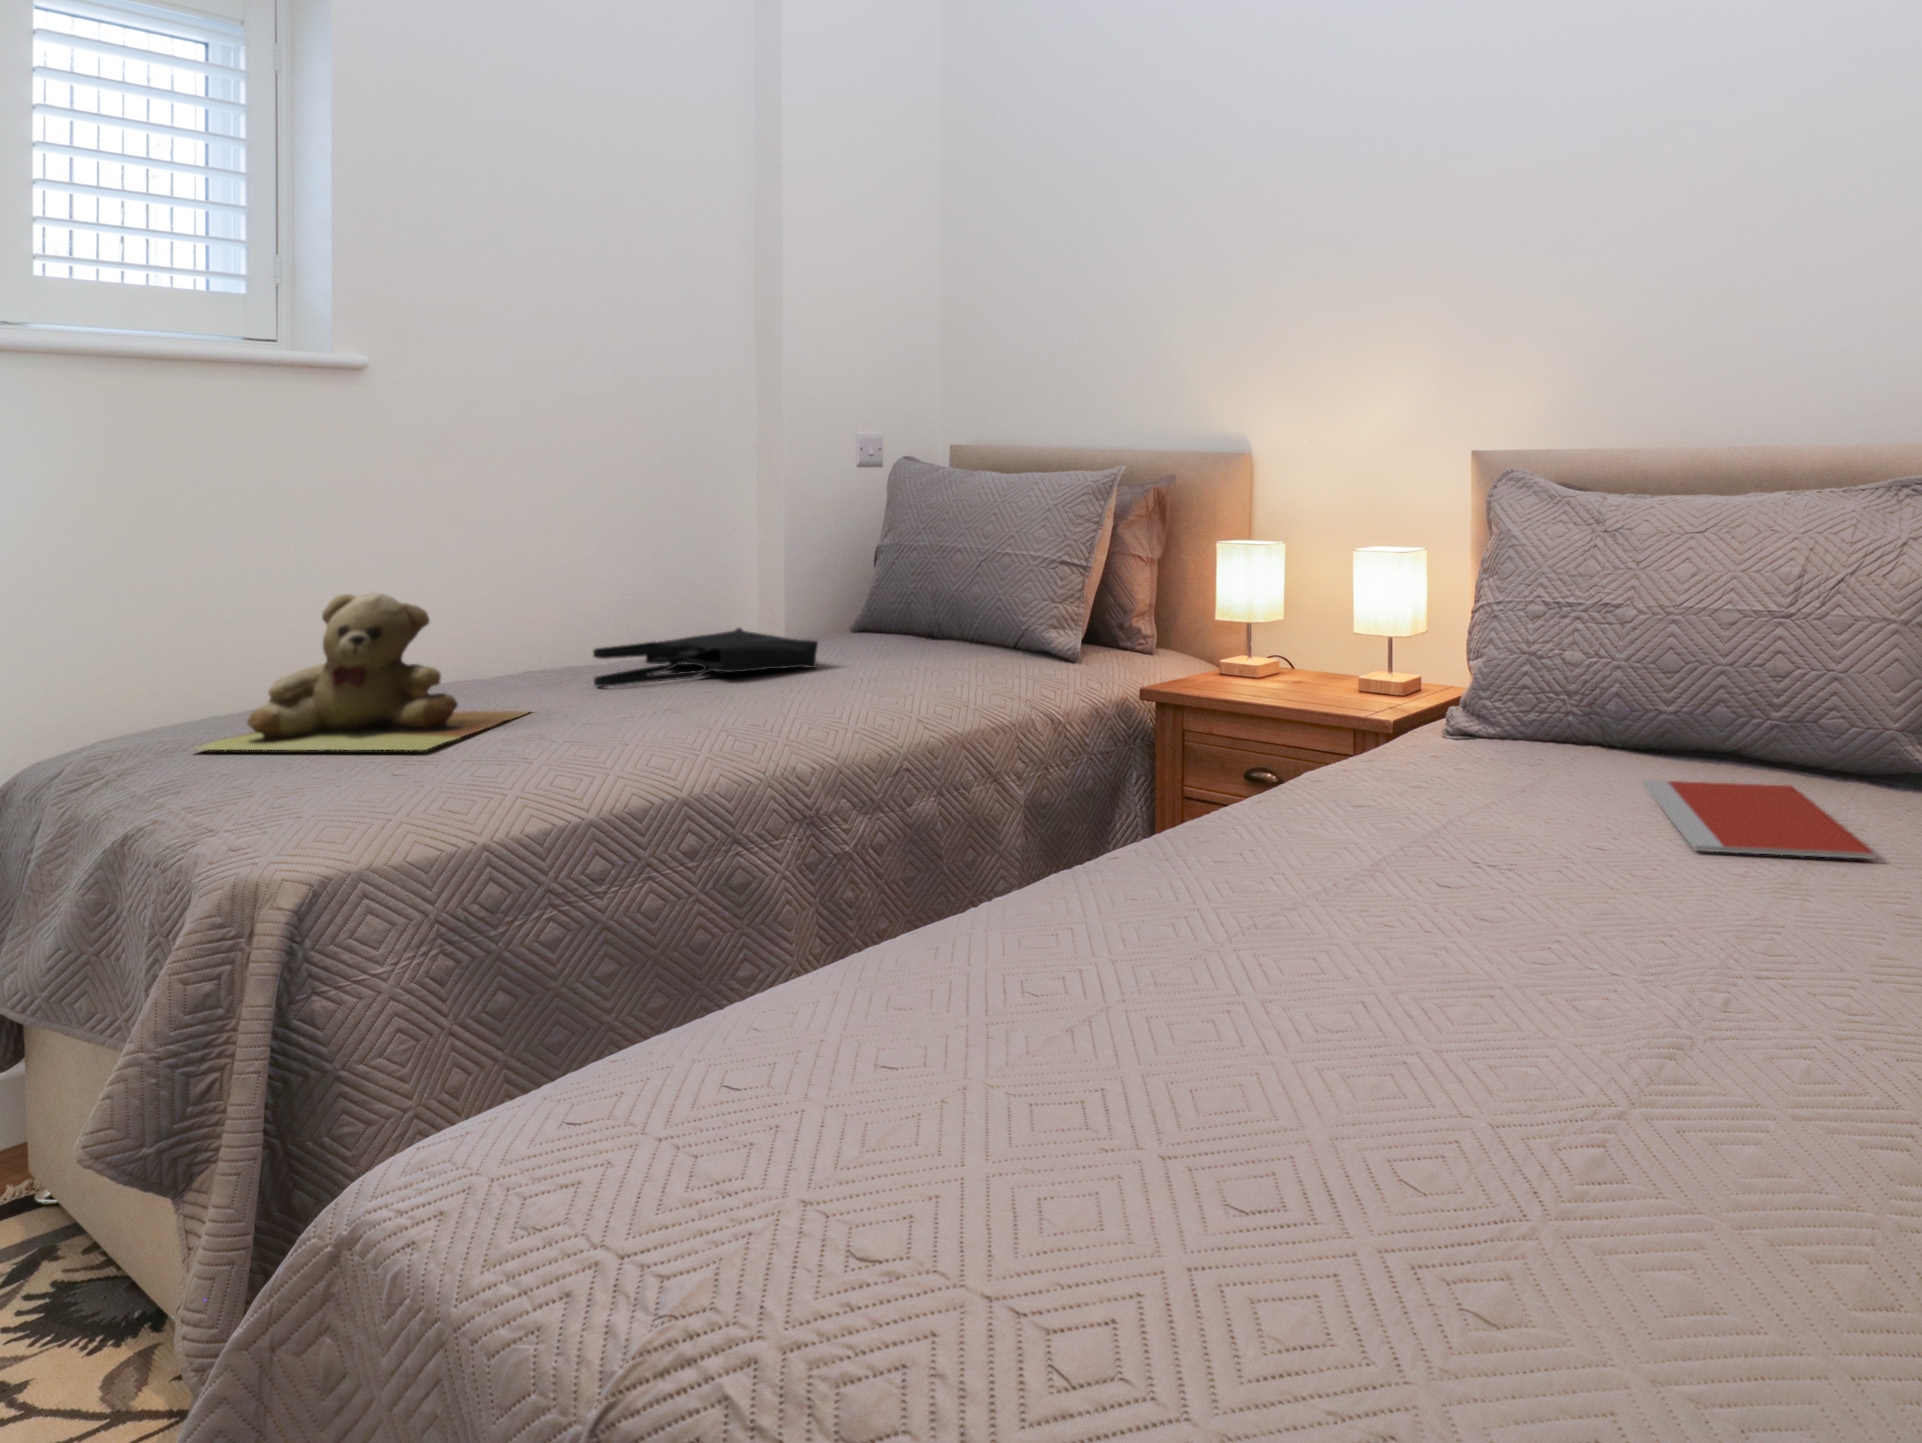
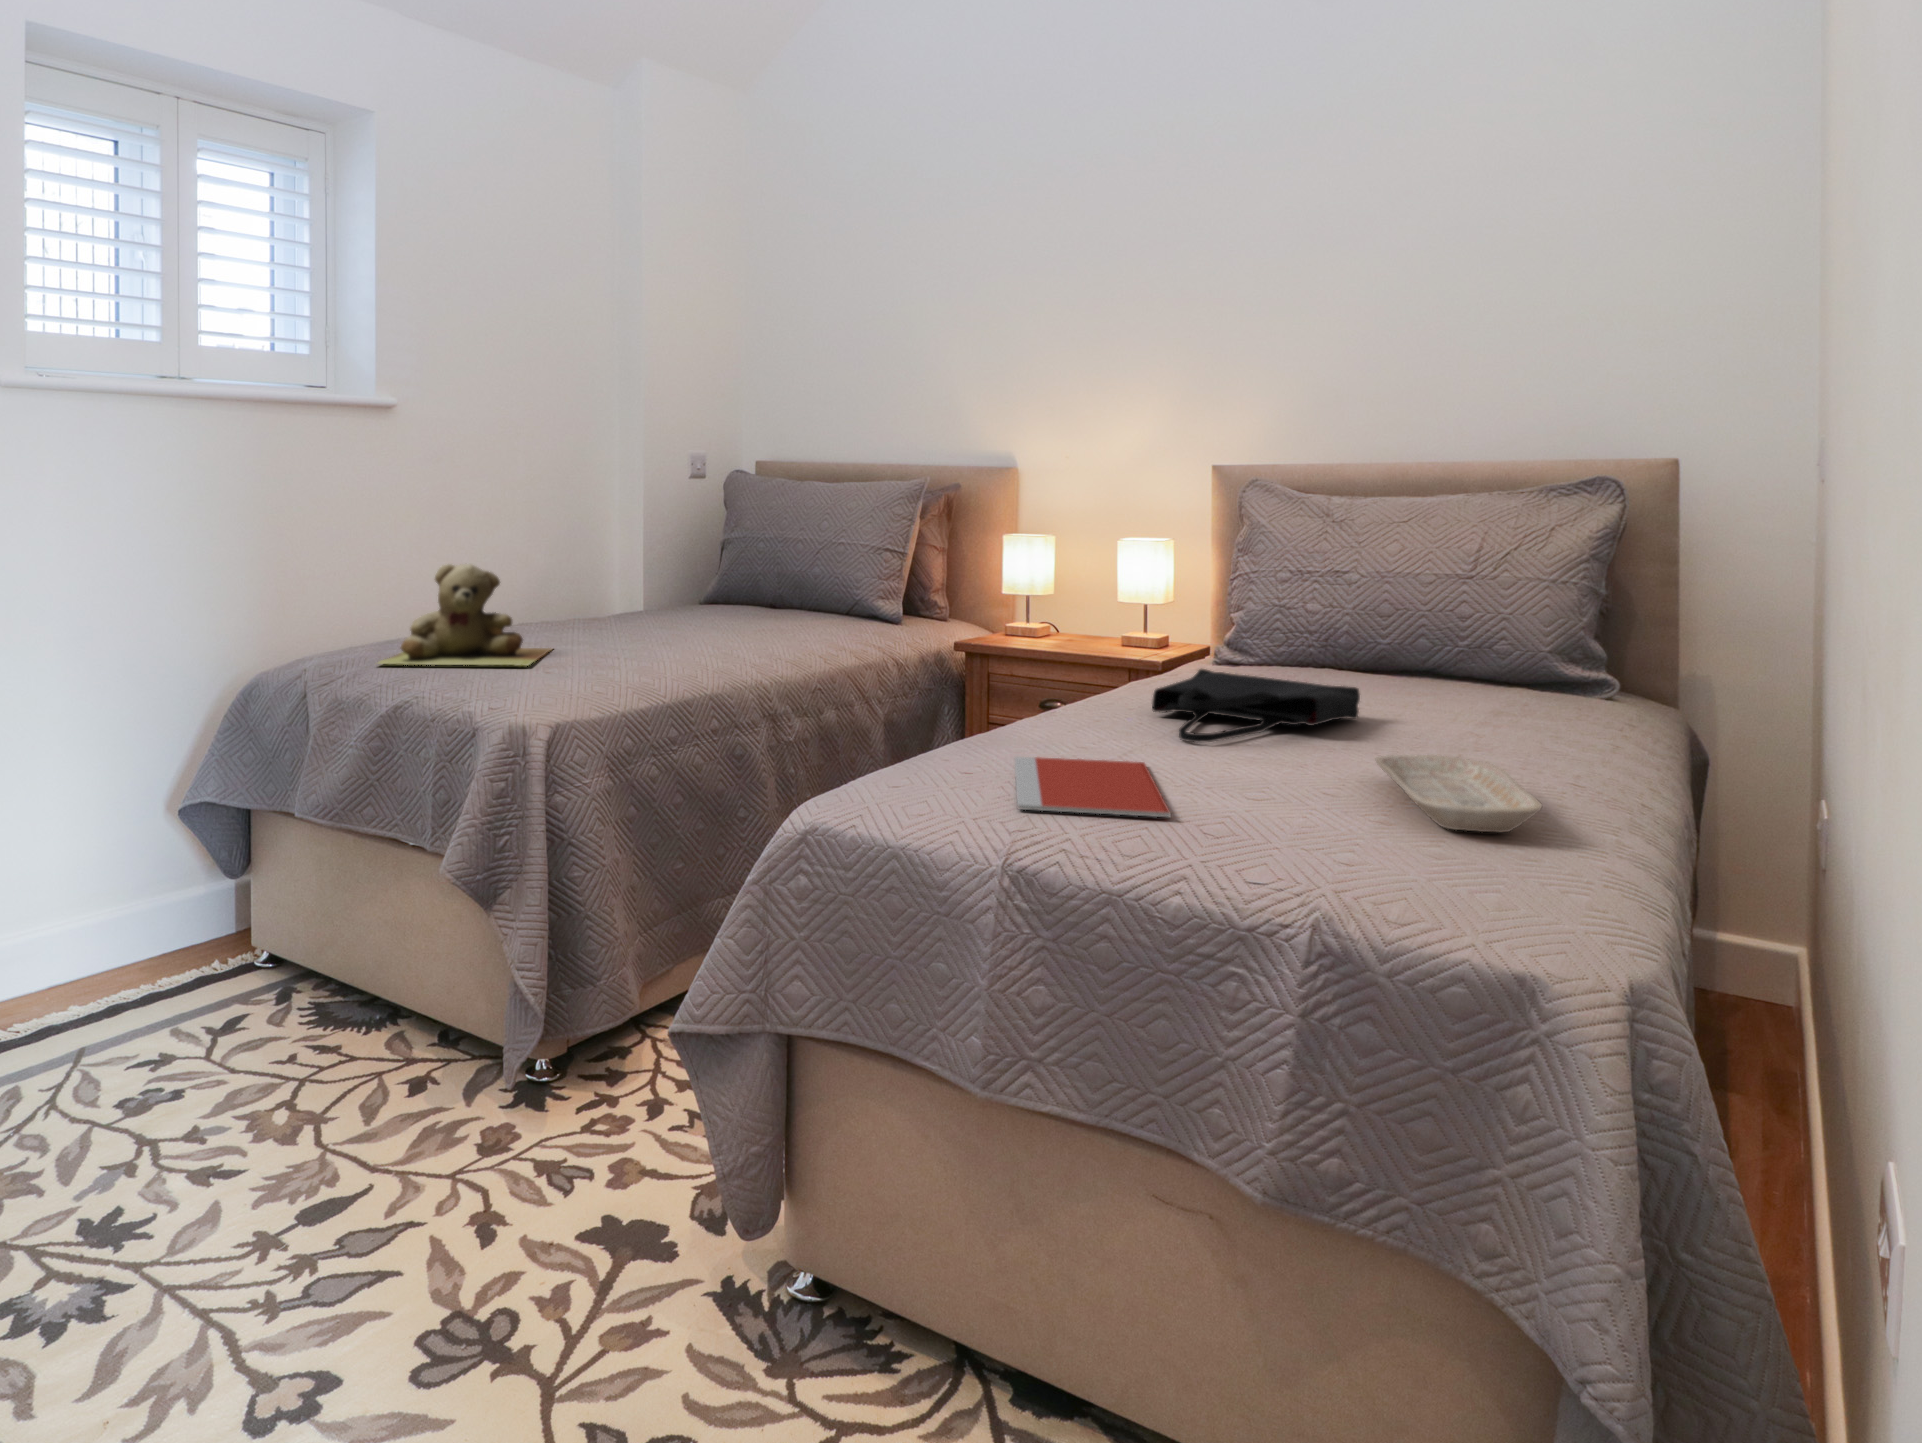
tote bag: present [593,628,818,687] -> present [1152,669,1360,743]
notebook: present [1643,780,1877,859] -> present [1015,757,1171,817]
tray: none [1561,1004,1863,1294] -> present [1376,755,1542,833]

